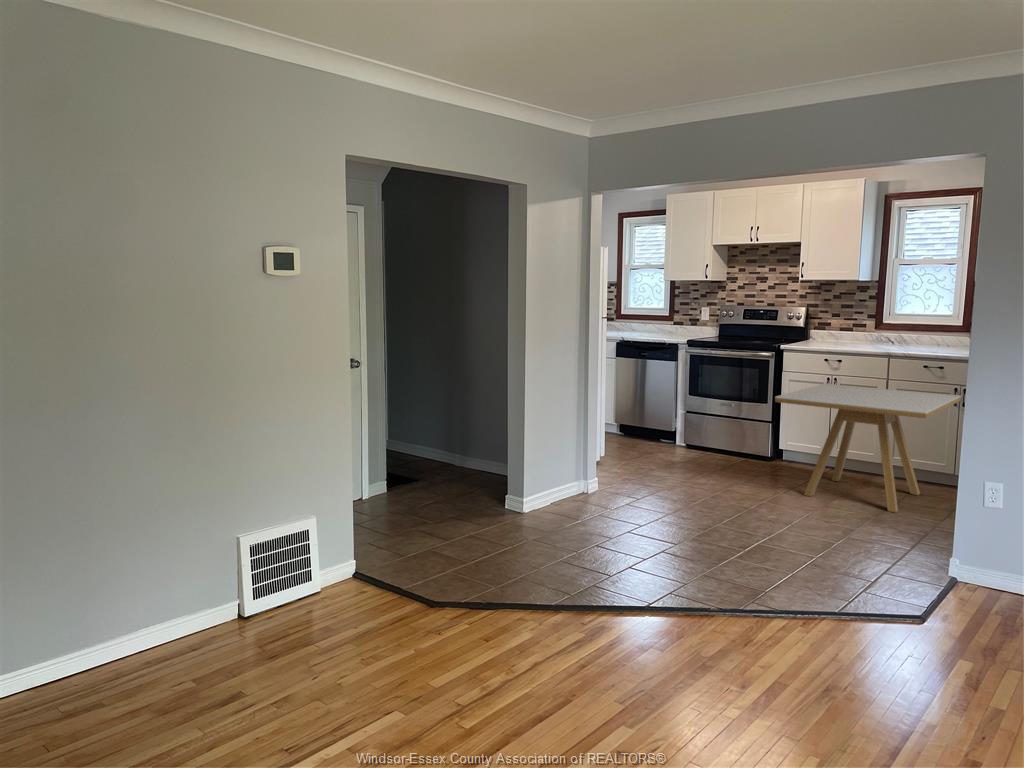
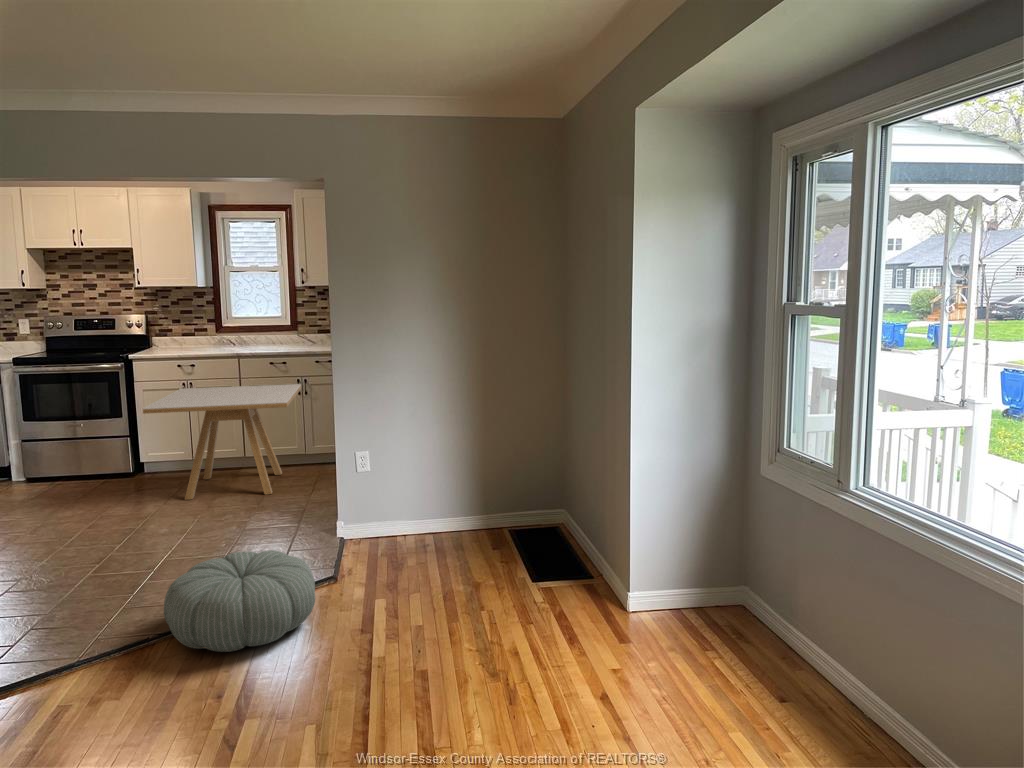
pouf: none [726,554,885,659] -> present [164,550,315,652]

